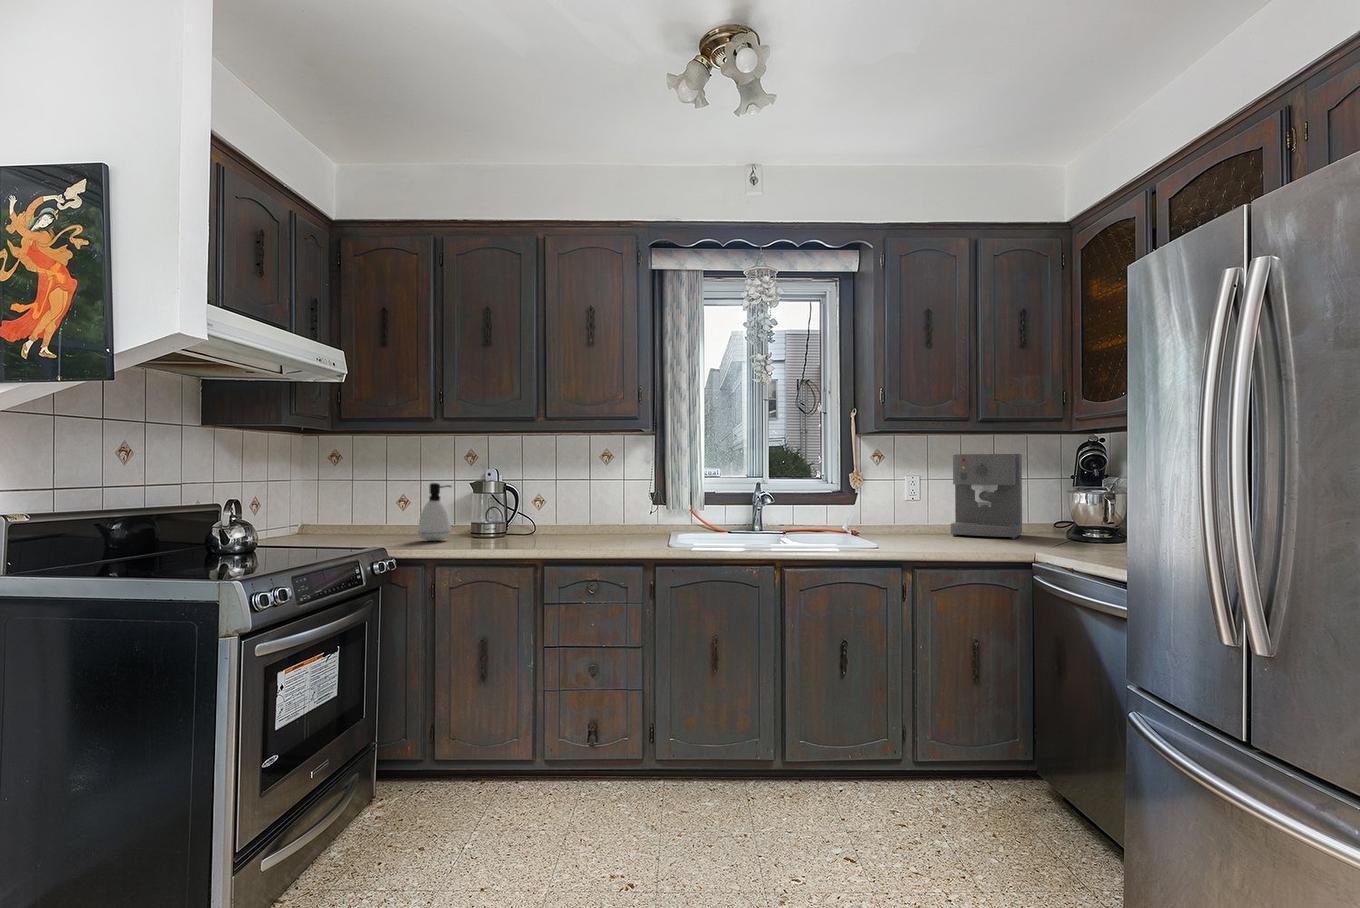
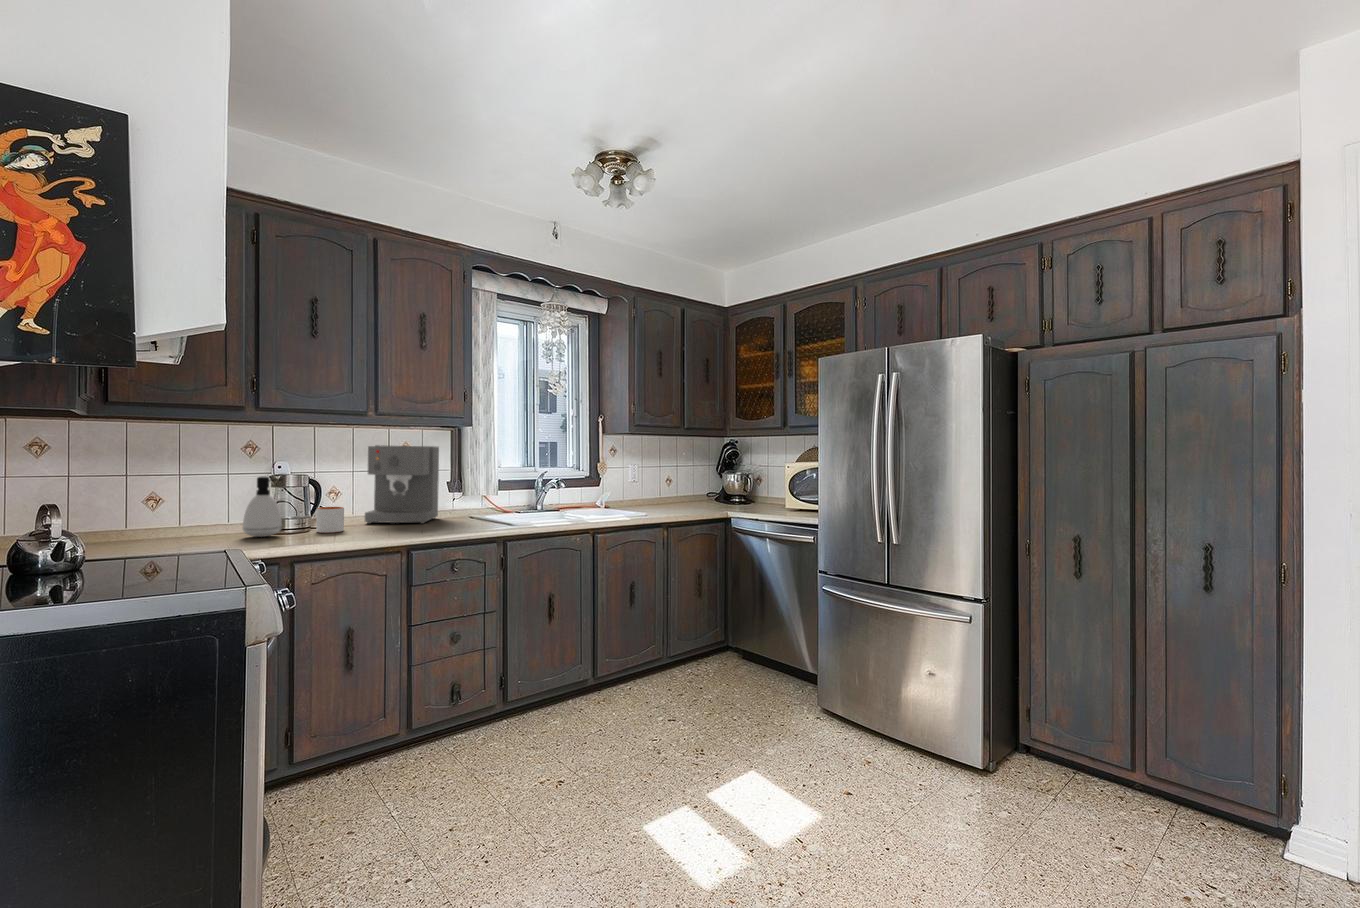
coffee maker: present [951,454,1022,539] -> present [365,445,439,524]
mug: none [483,515,513,541] -> present [316,507,344,533]

